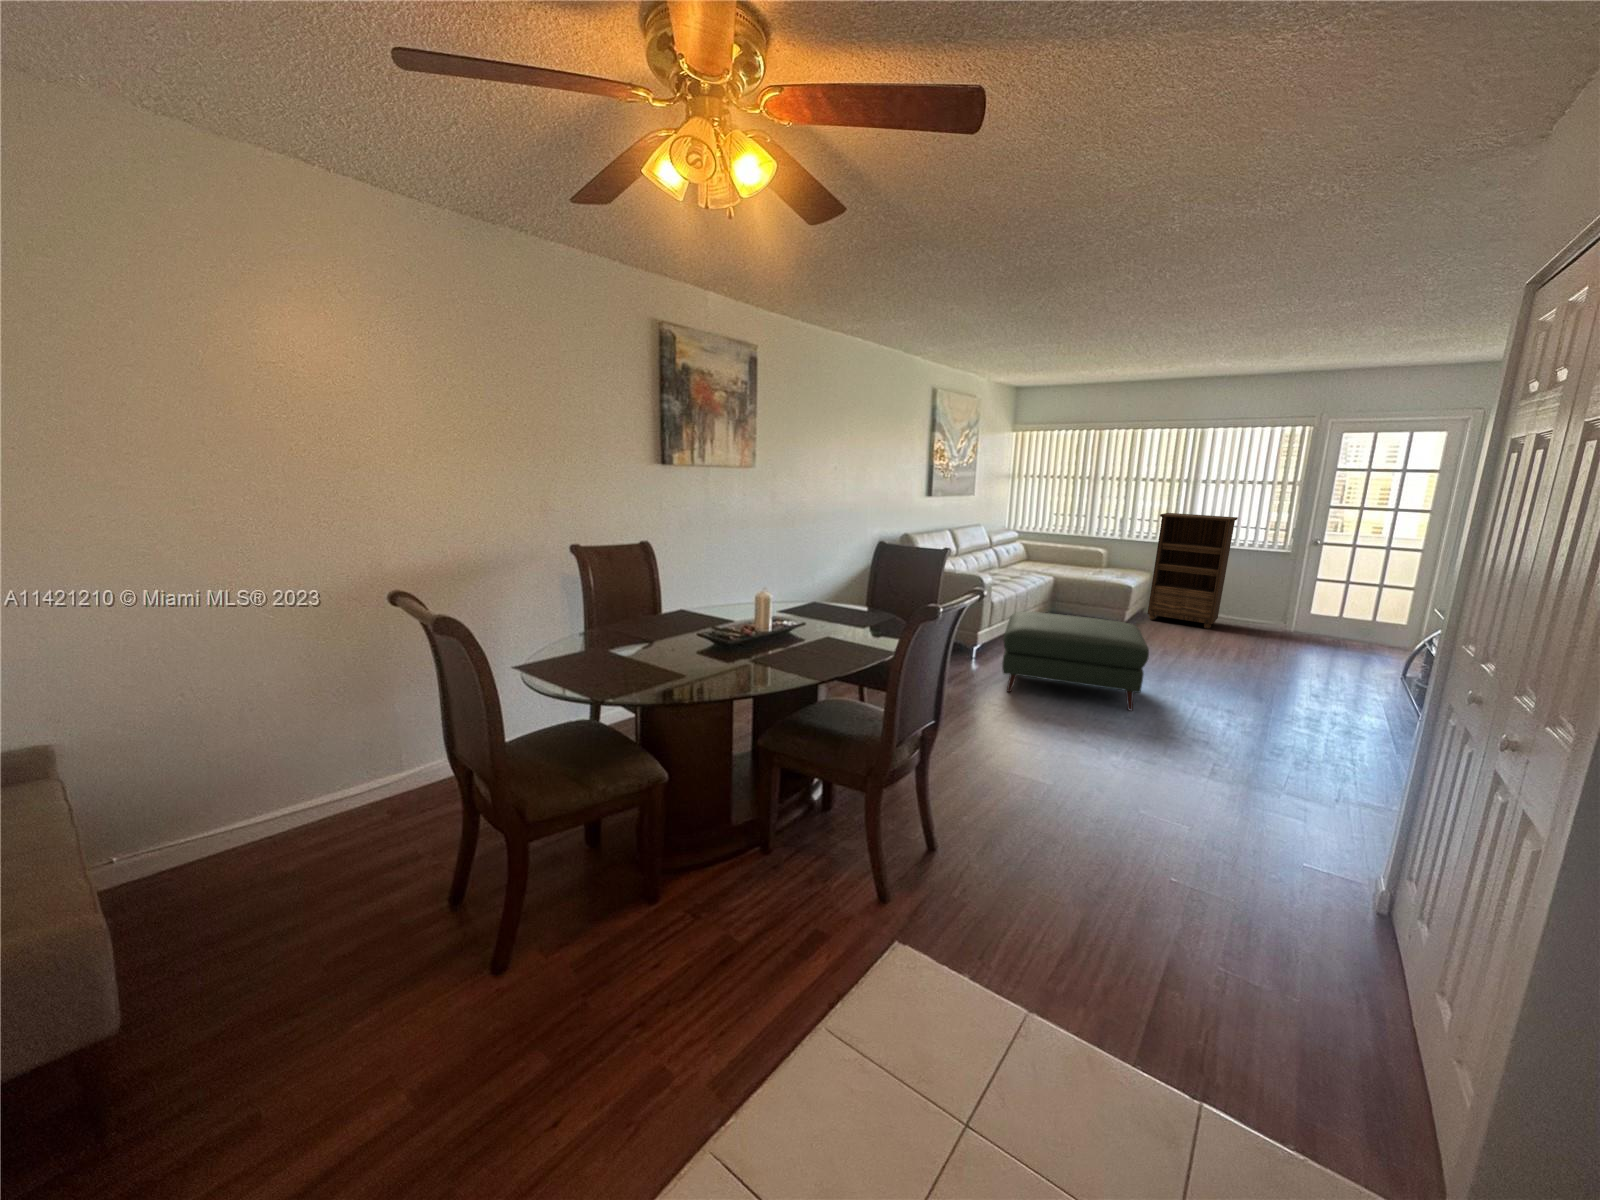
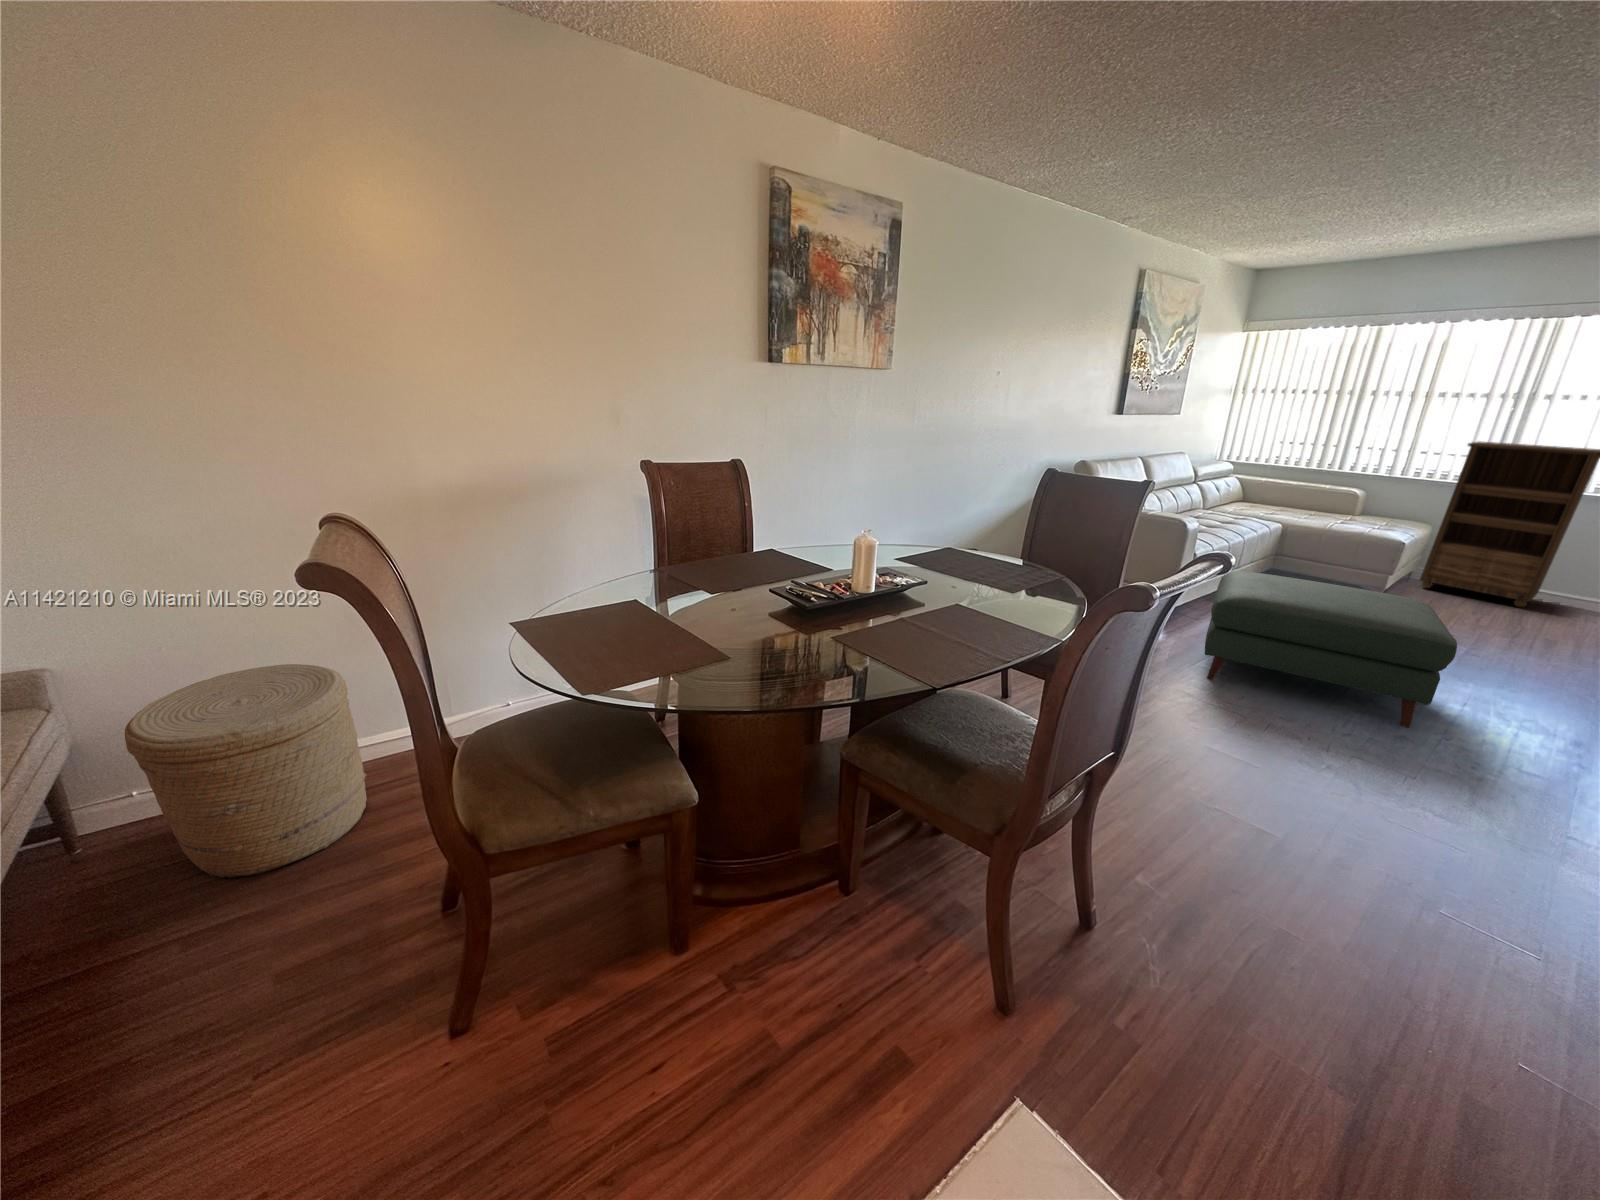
woven basket: none [134,730,338,924] -> present [125,664,367,878]

